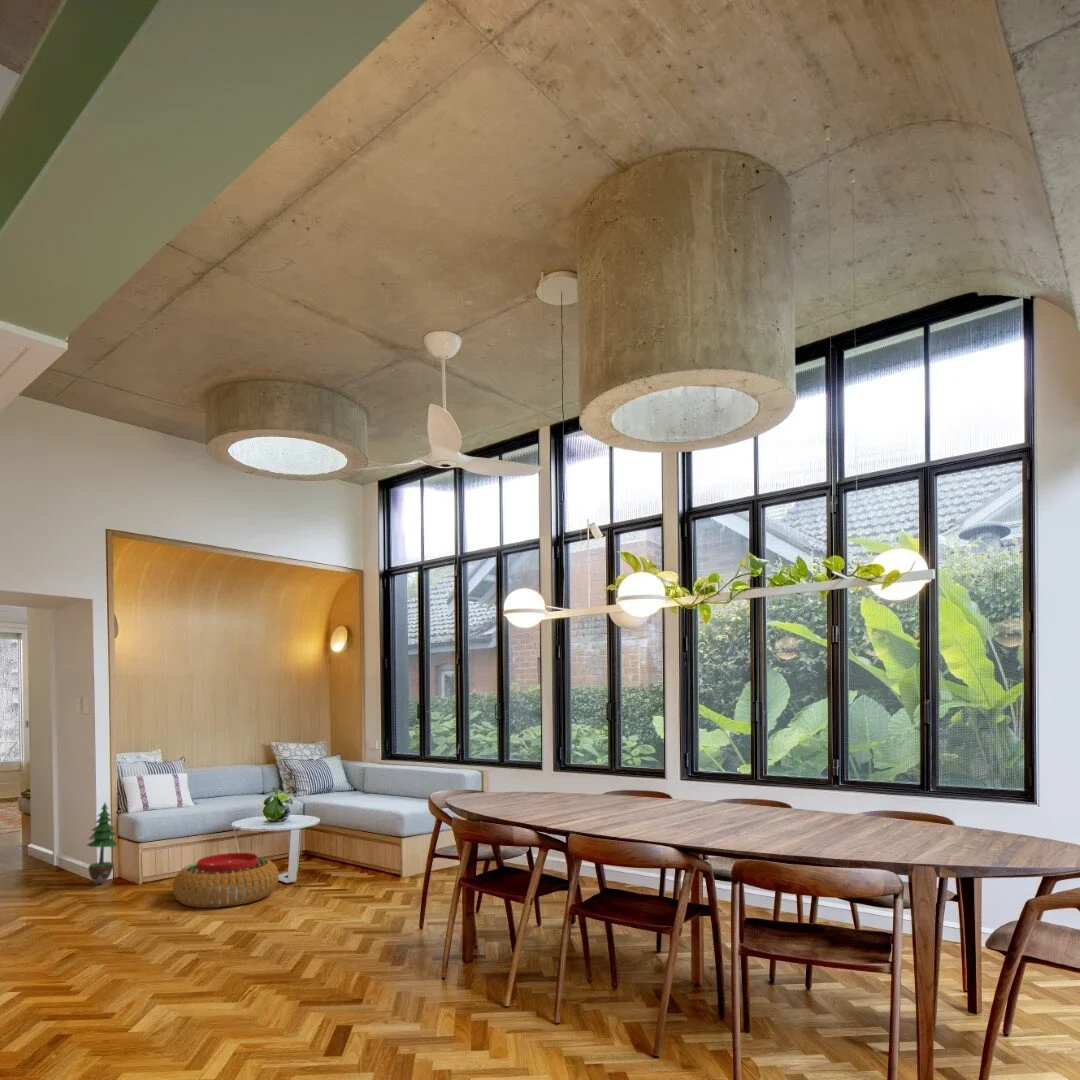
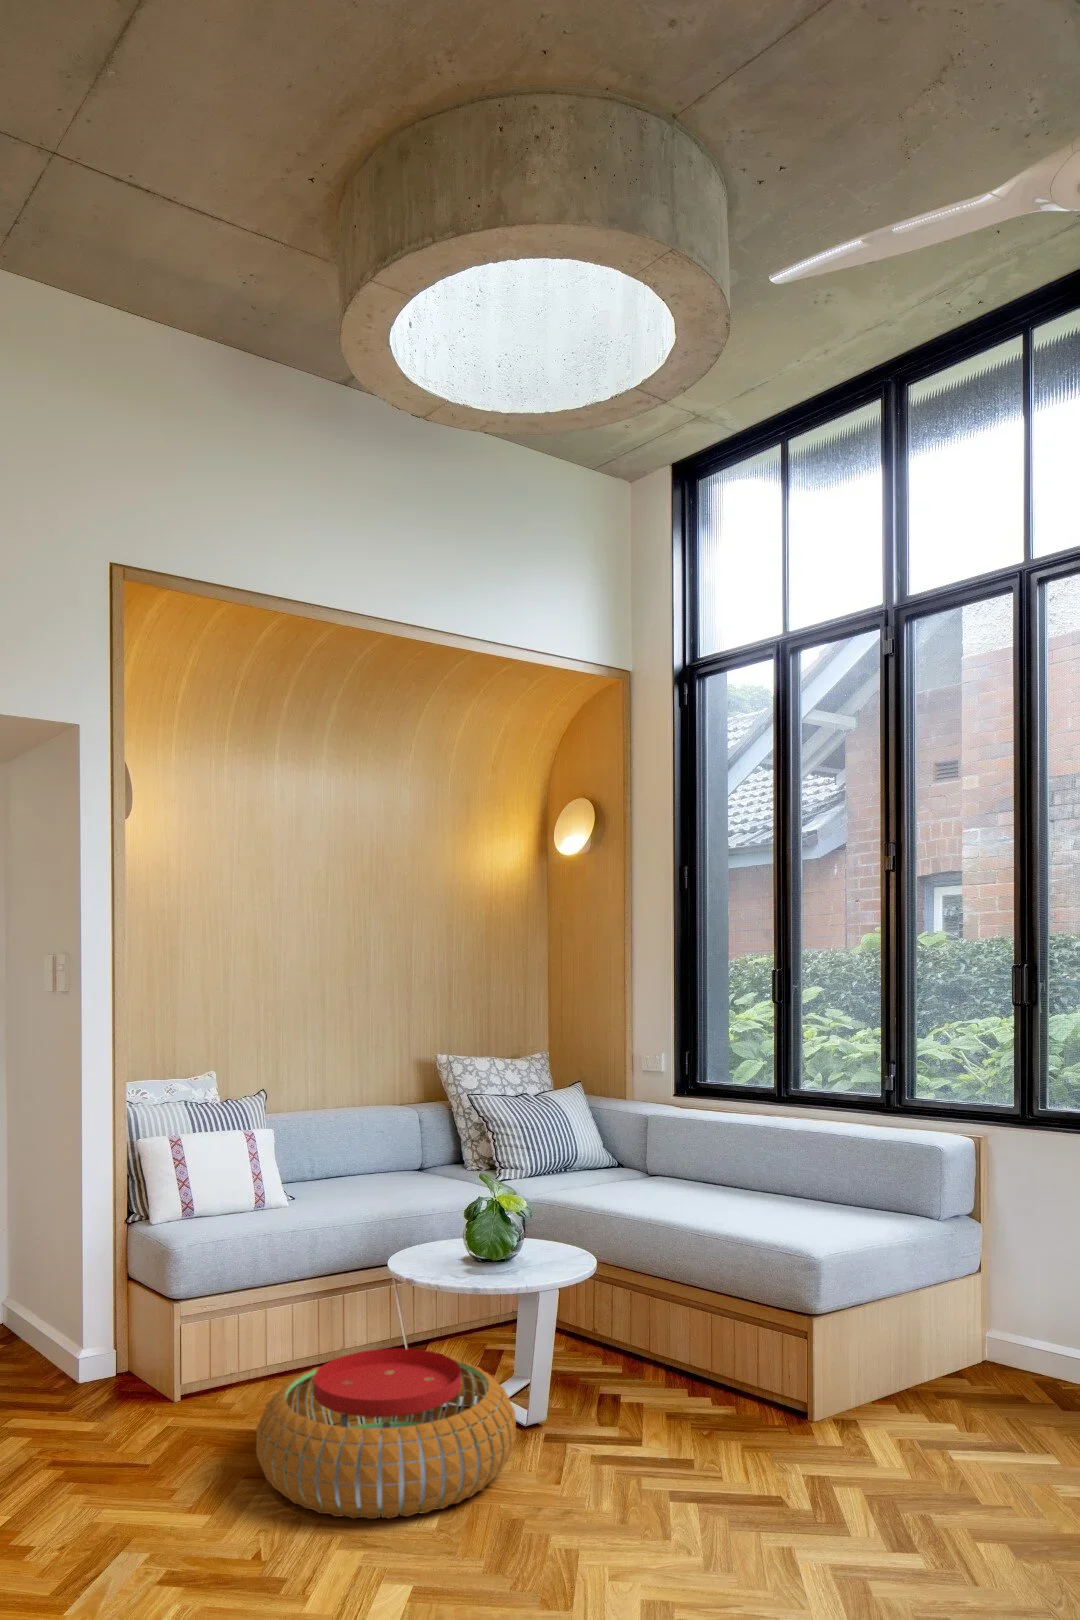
potted tree: present [88,803,117,884] -> none [56,1199,126,1393]

